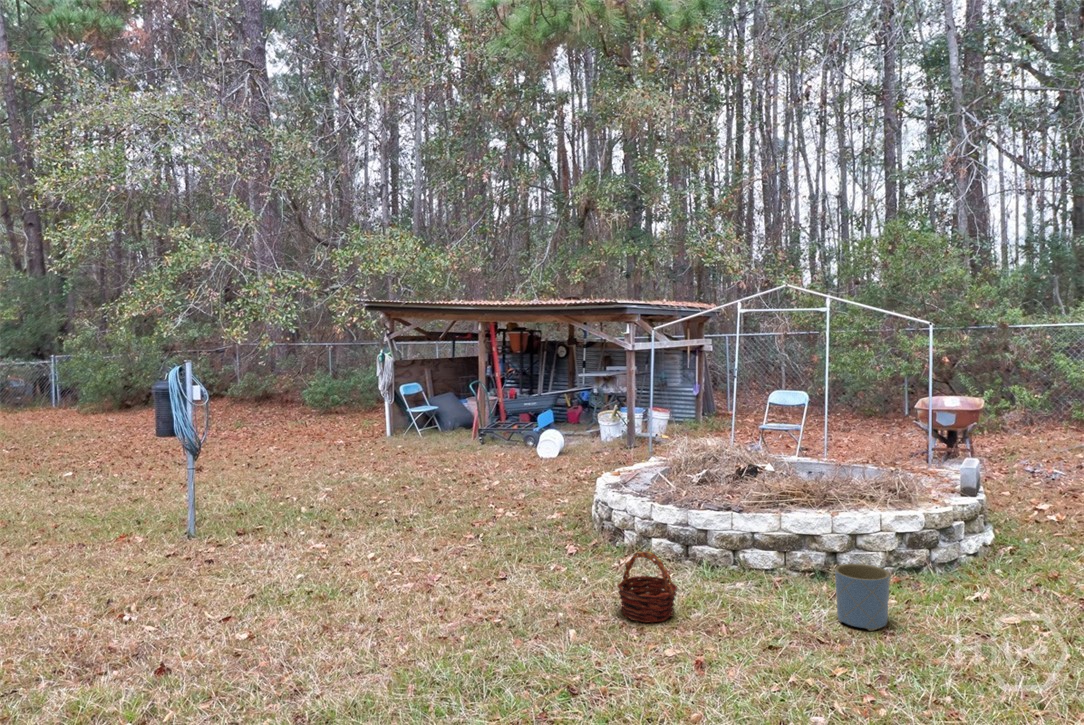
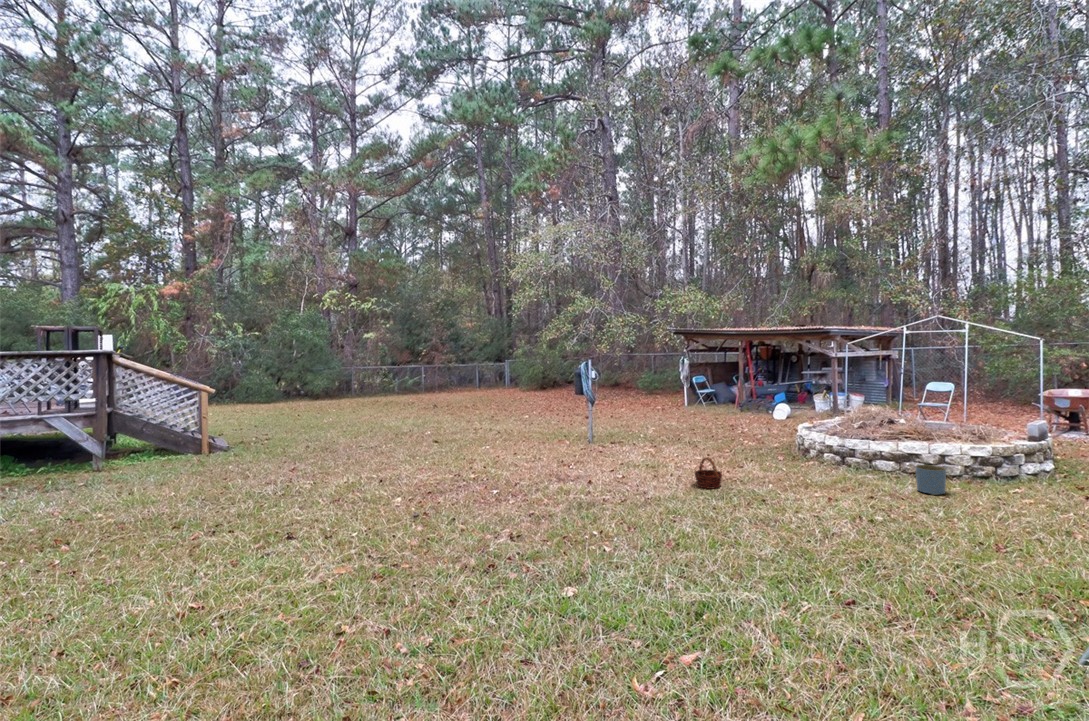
basket: present [617,552,677,622] -> present [695,457,722,489]

